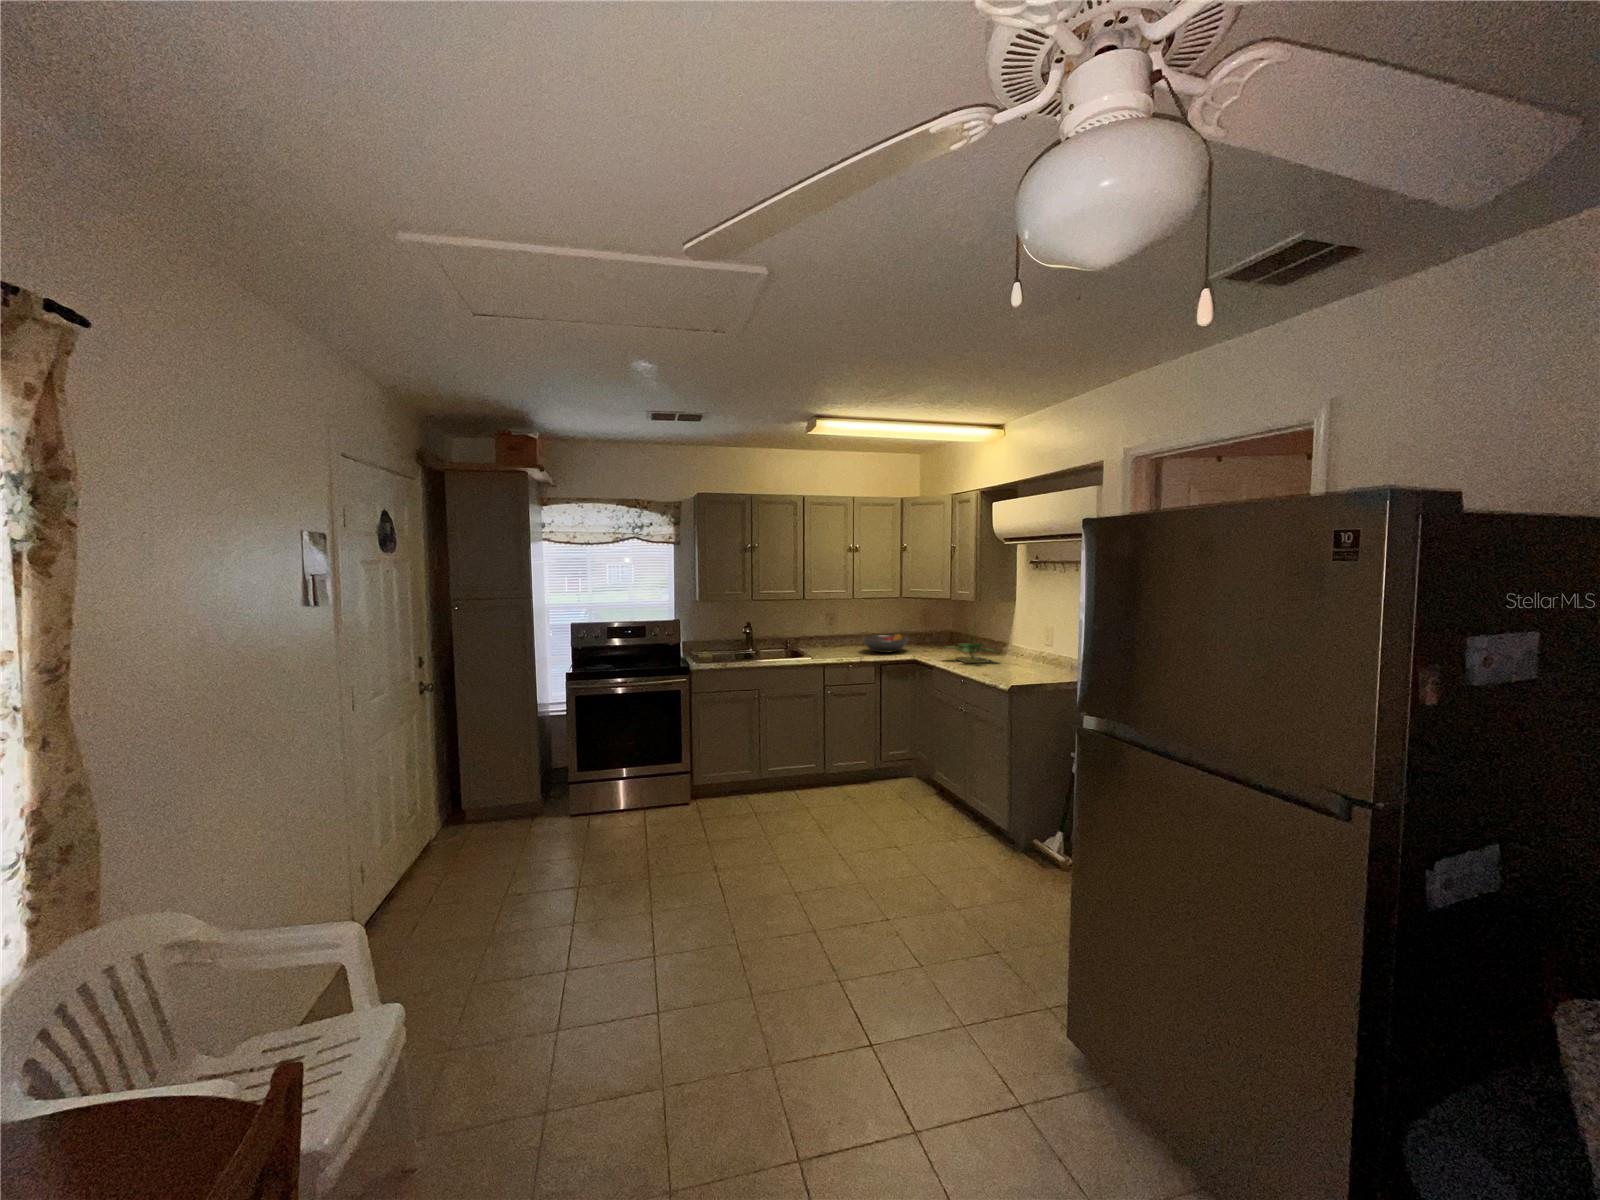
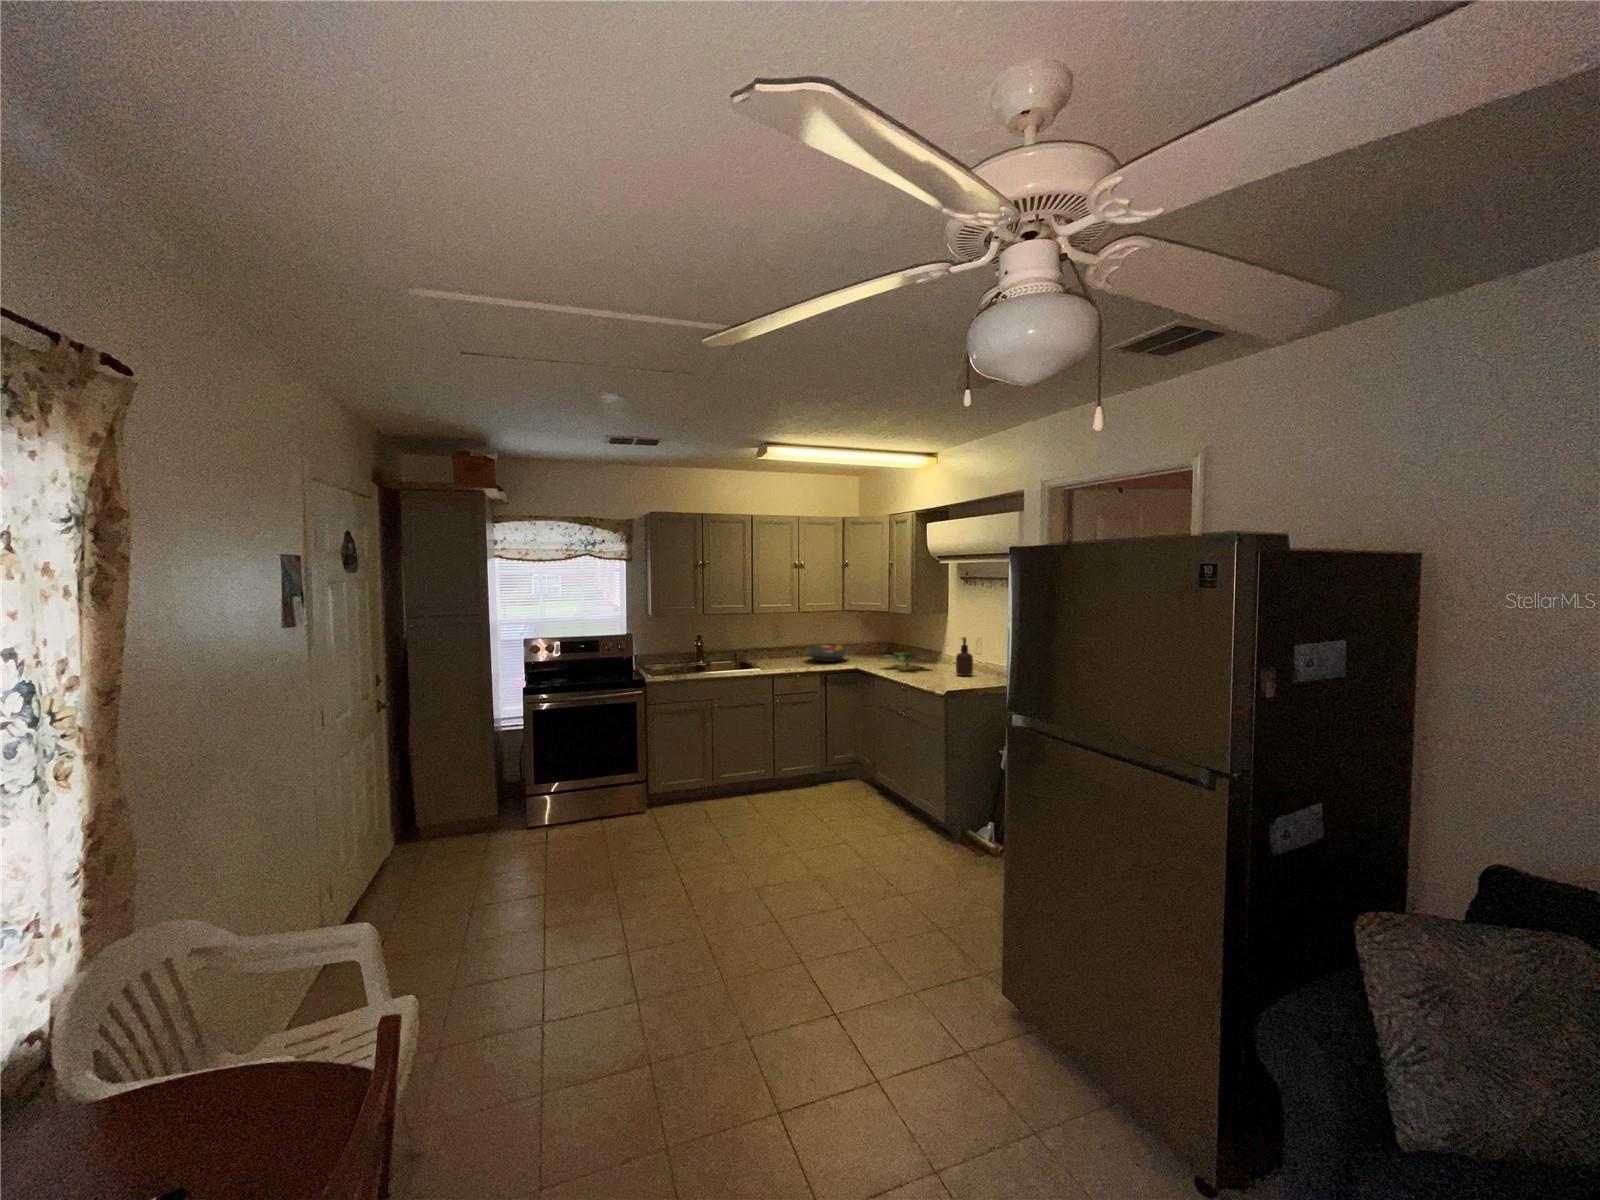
soap dispenser: none [1027,627,1047,670] -> present [956,637,973,676]

